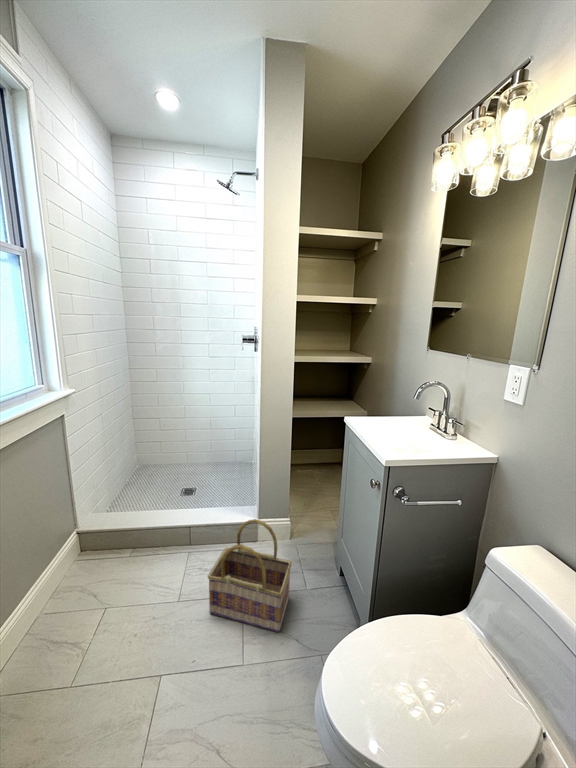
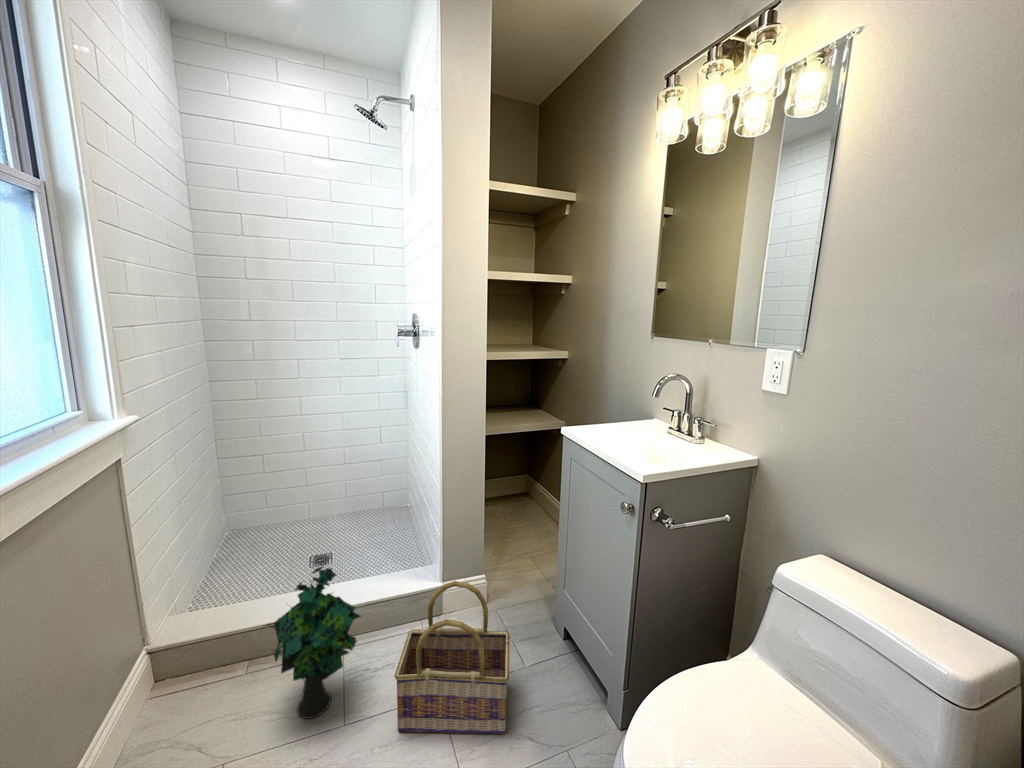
decorative plant: none [134,495,196,592] -> present [263,566,360,719]

